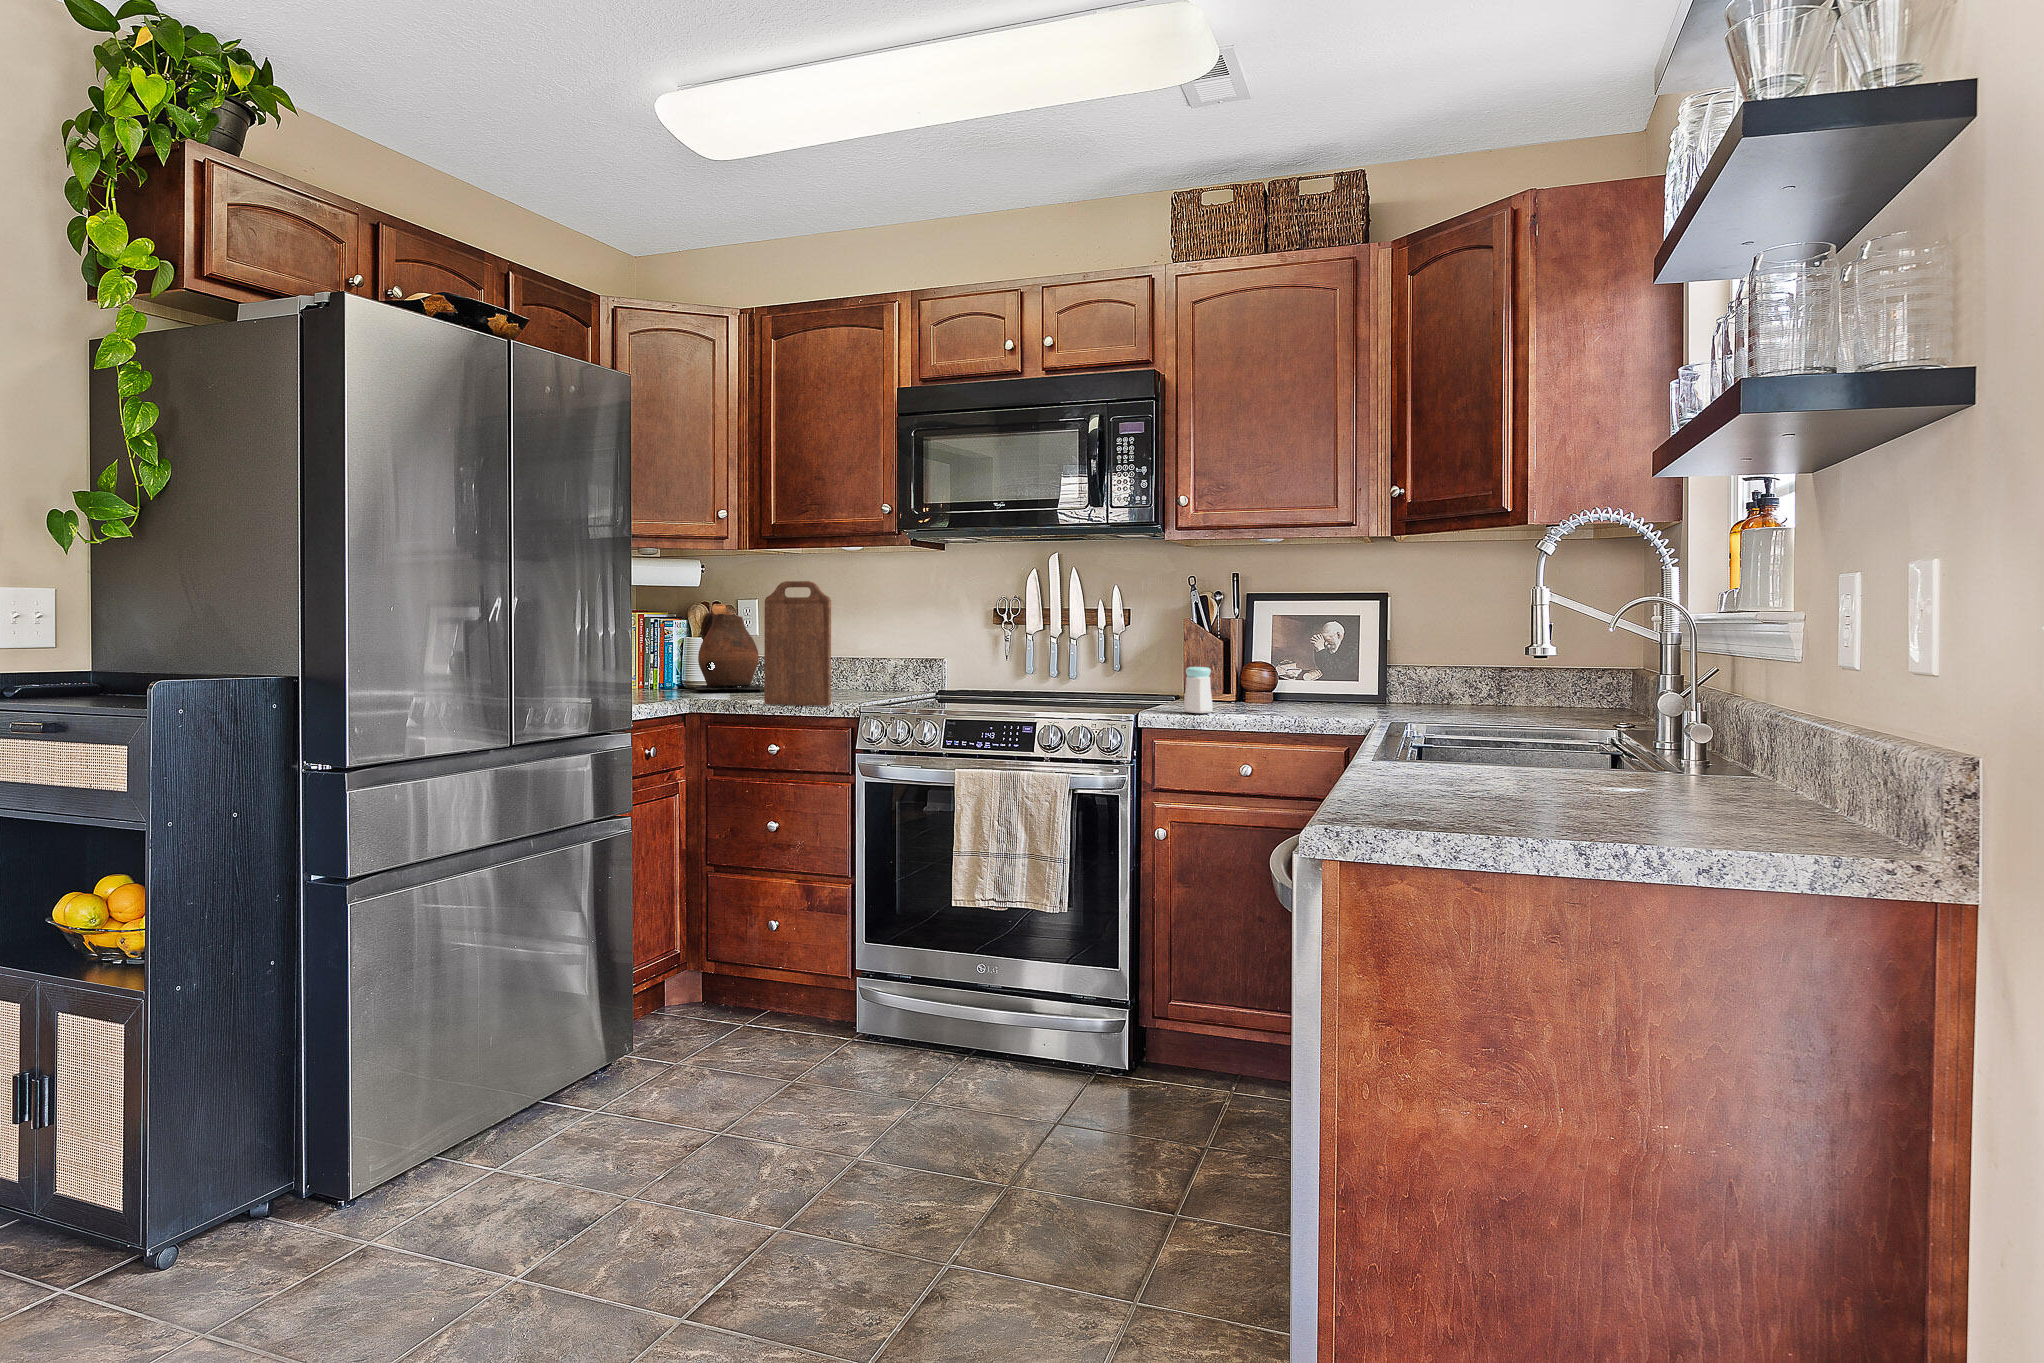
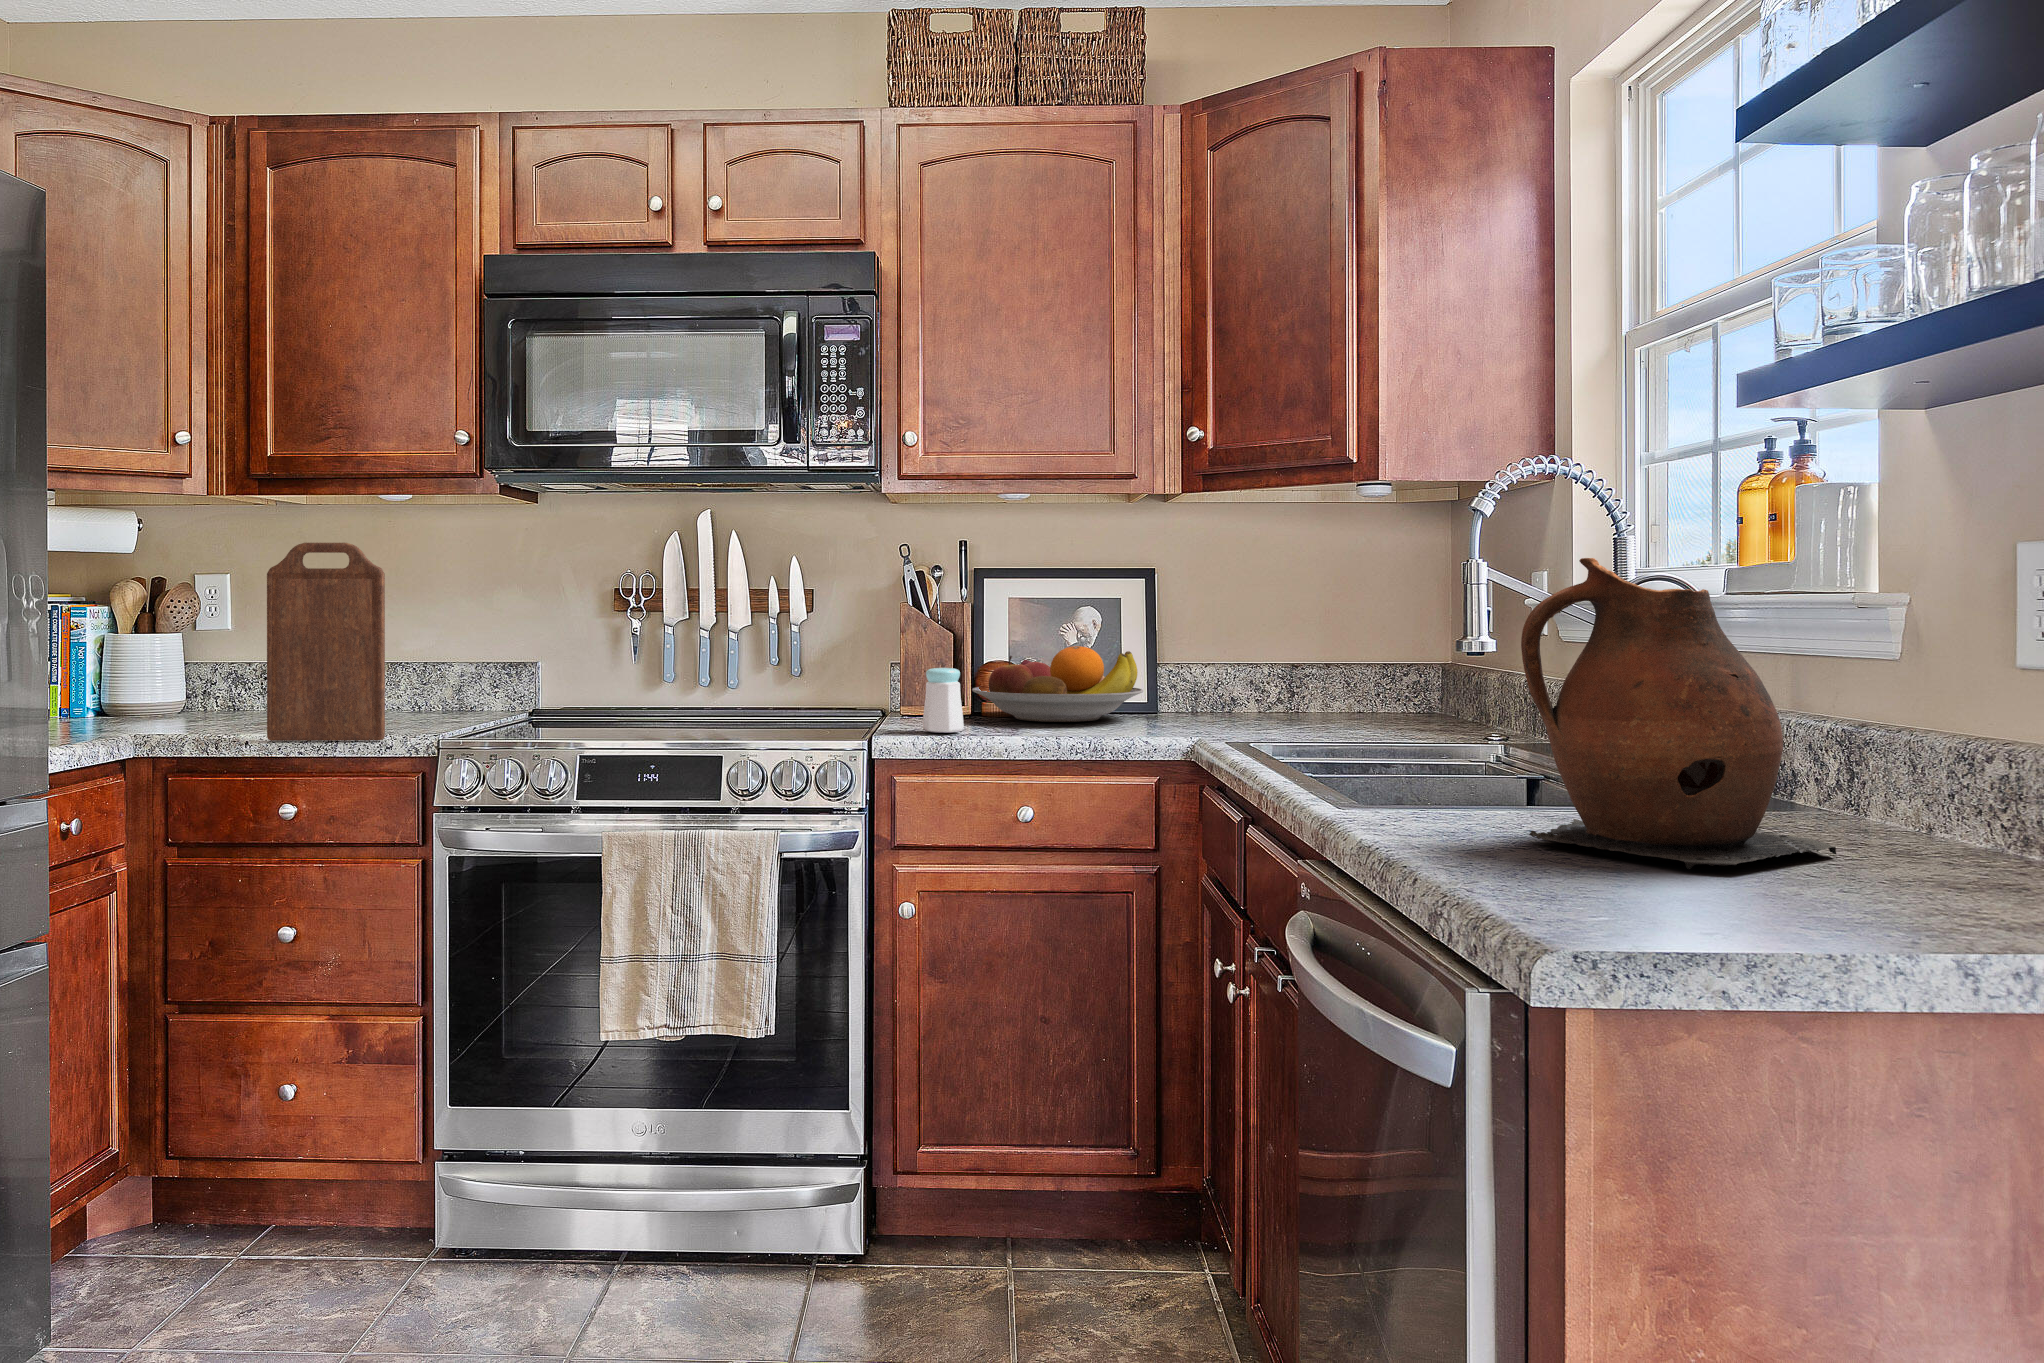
ceramic pitcher: present [696,604,764,692] -> present [1521,558,1836,869]
fruit bowl: none [1234,653,1368,709] -> present [972,646,1143,722]

